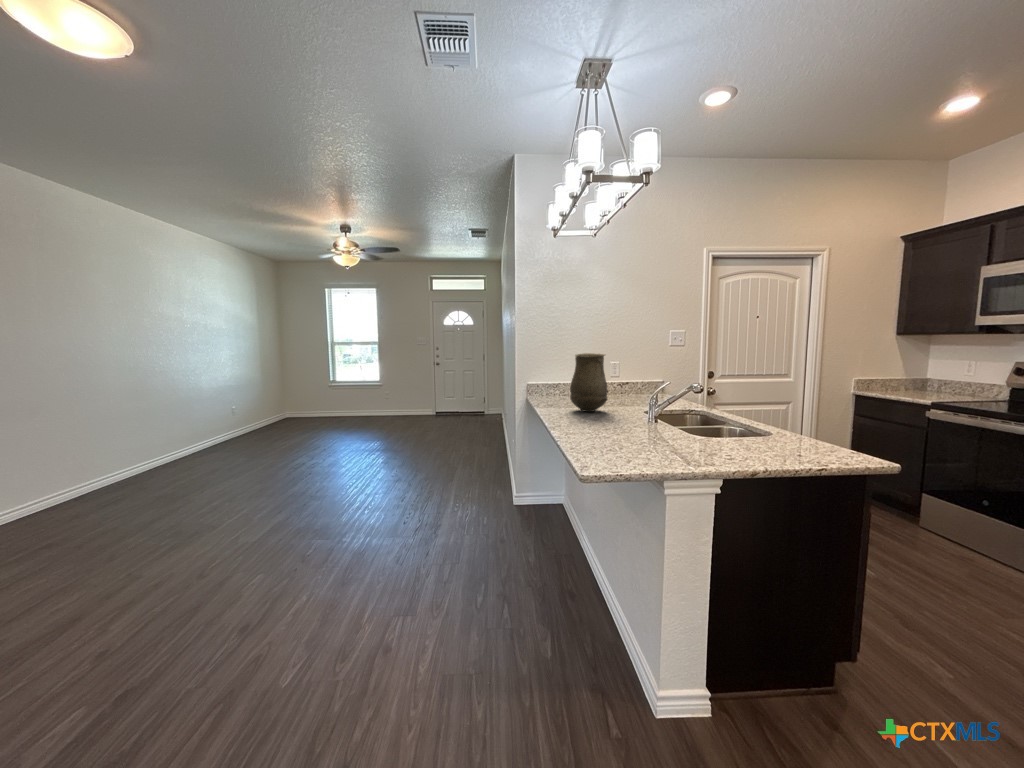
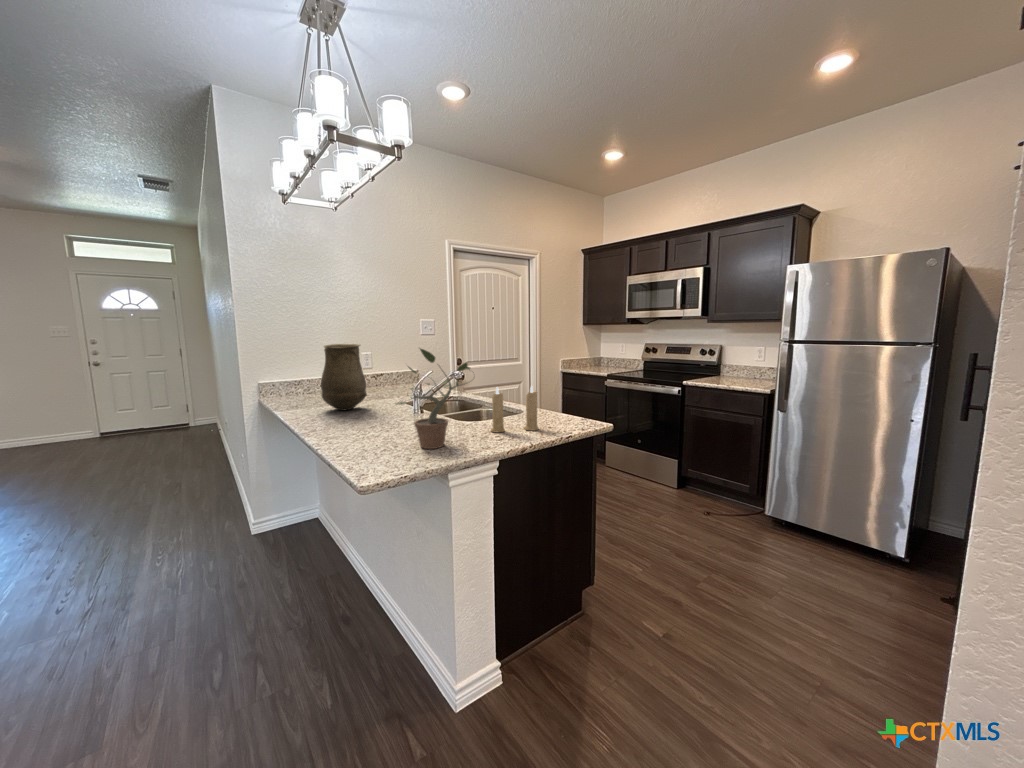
potted plant: none [621,358,706,456] -> present [396,349,470,449]
candle: none [722,401,786,456] -> present [491,386,539,433]

